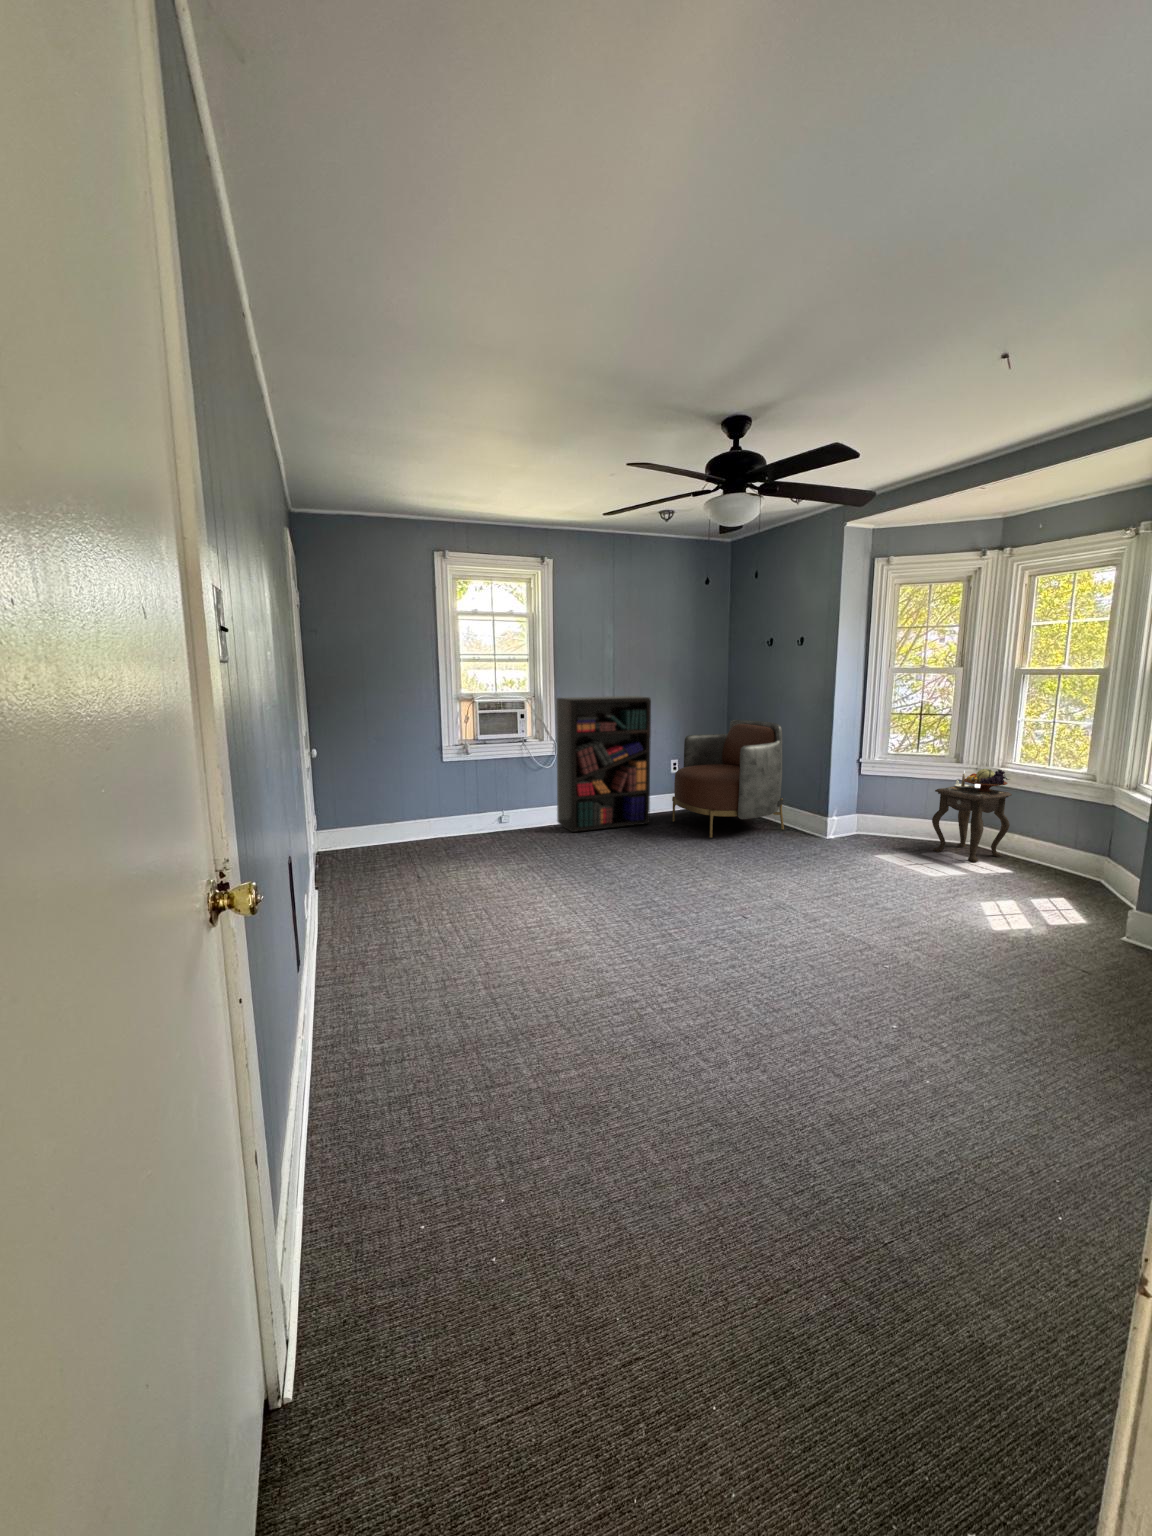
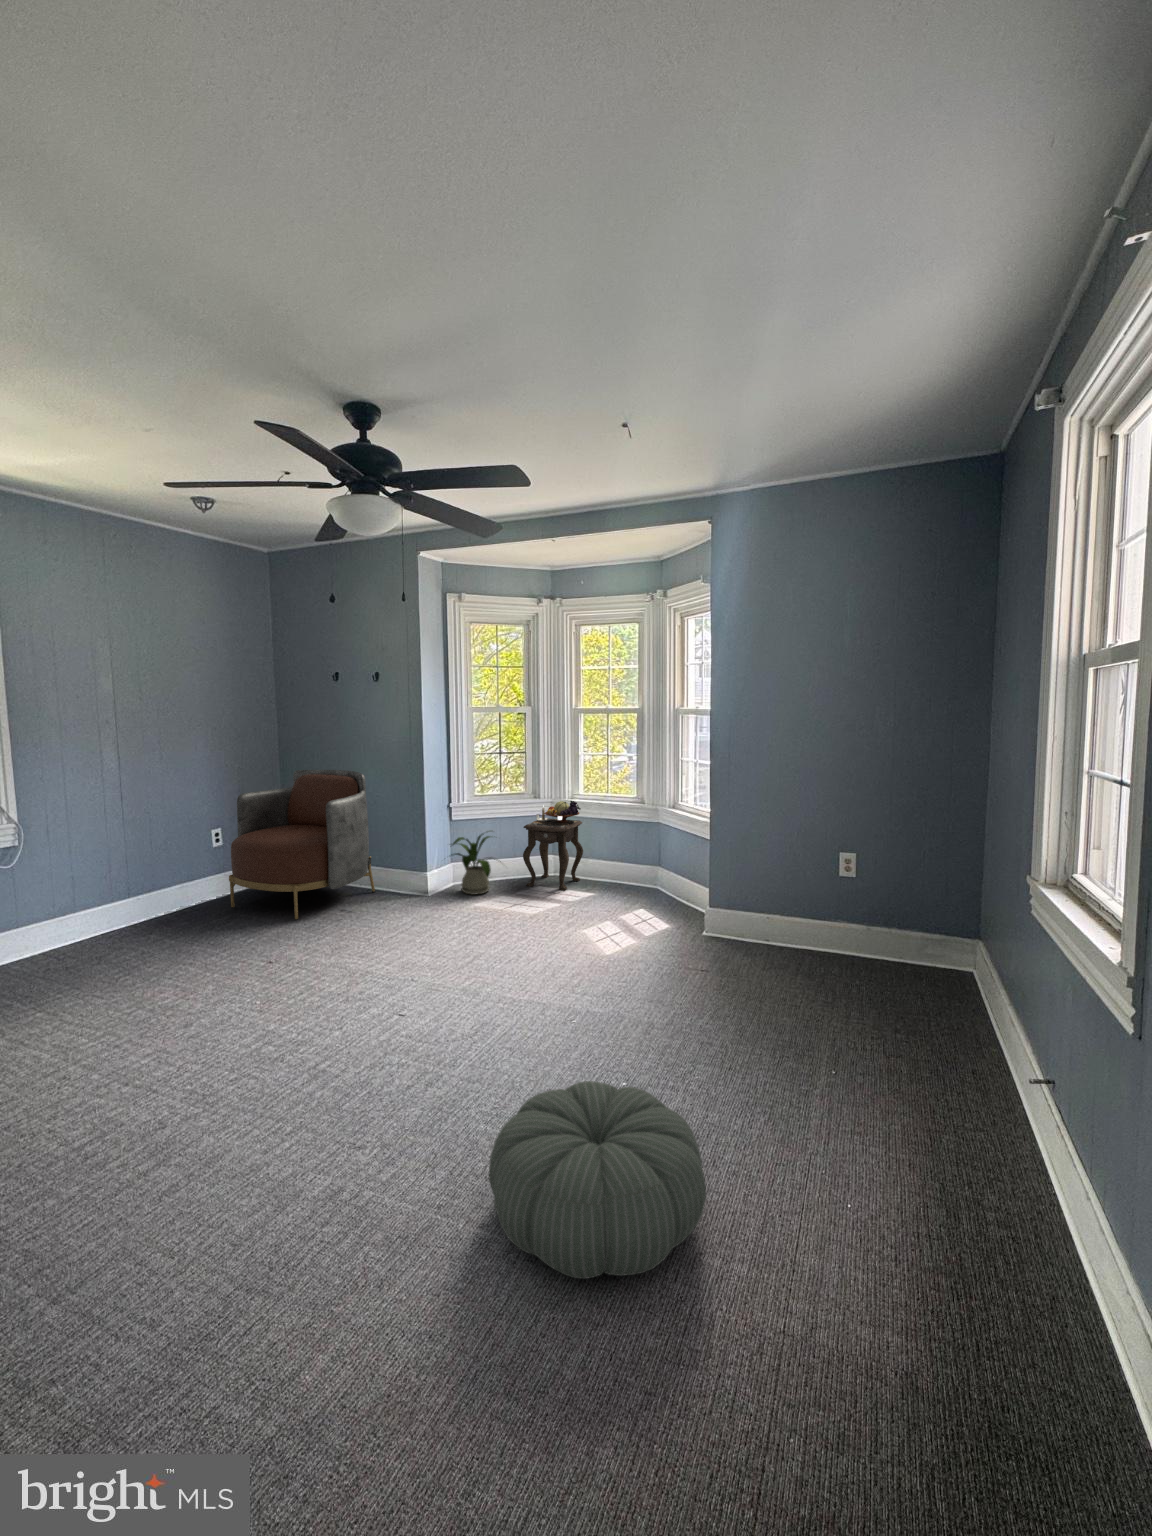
bookshelf: present [556,696,651,832] -> none [26,746,200,955]
house plant: none [845,789,910,849] -> present [452,834,501,894]
pouf: none [710,986,902,1134] -> present [489,1081,706,1279]

